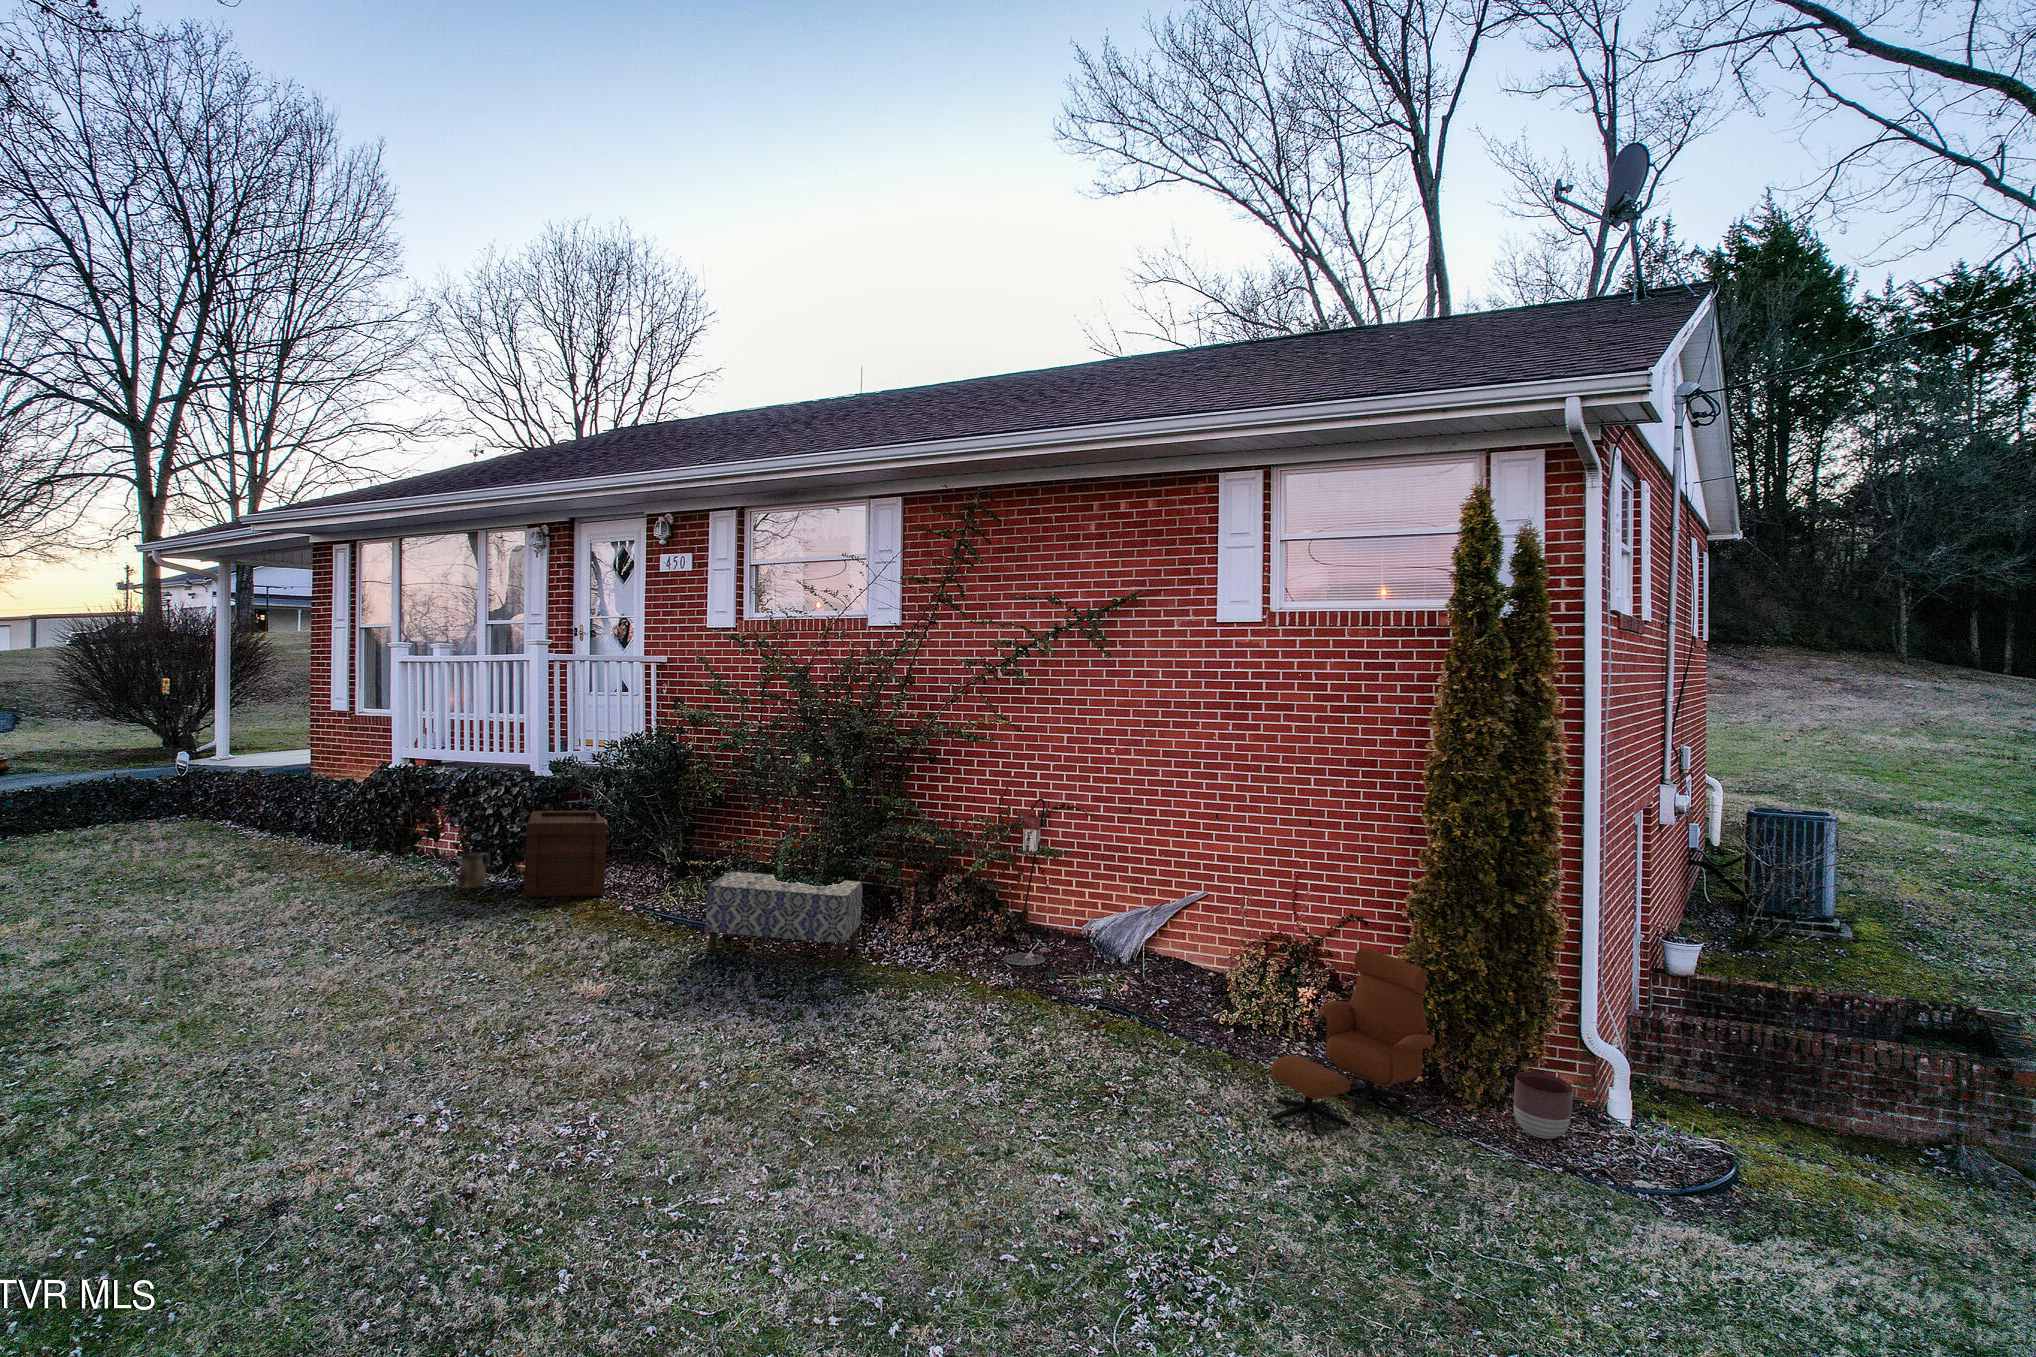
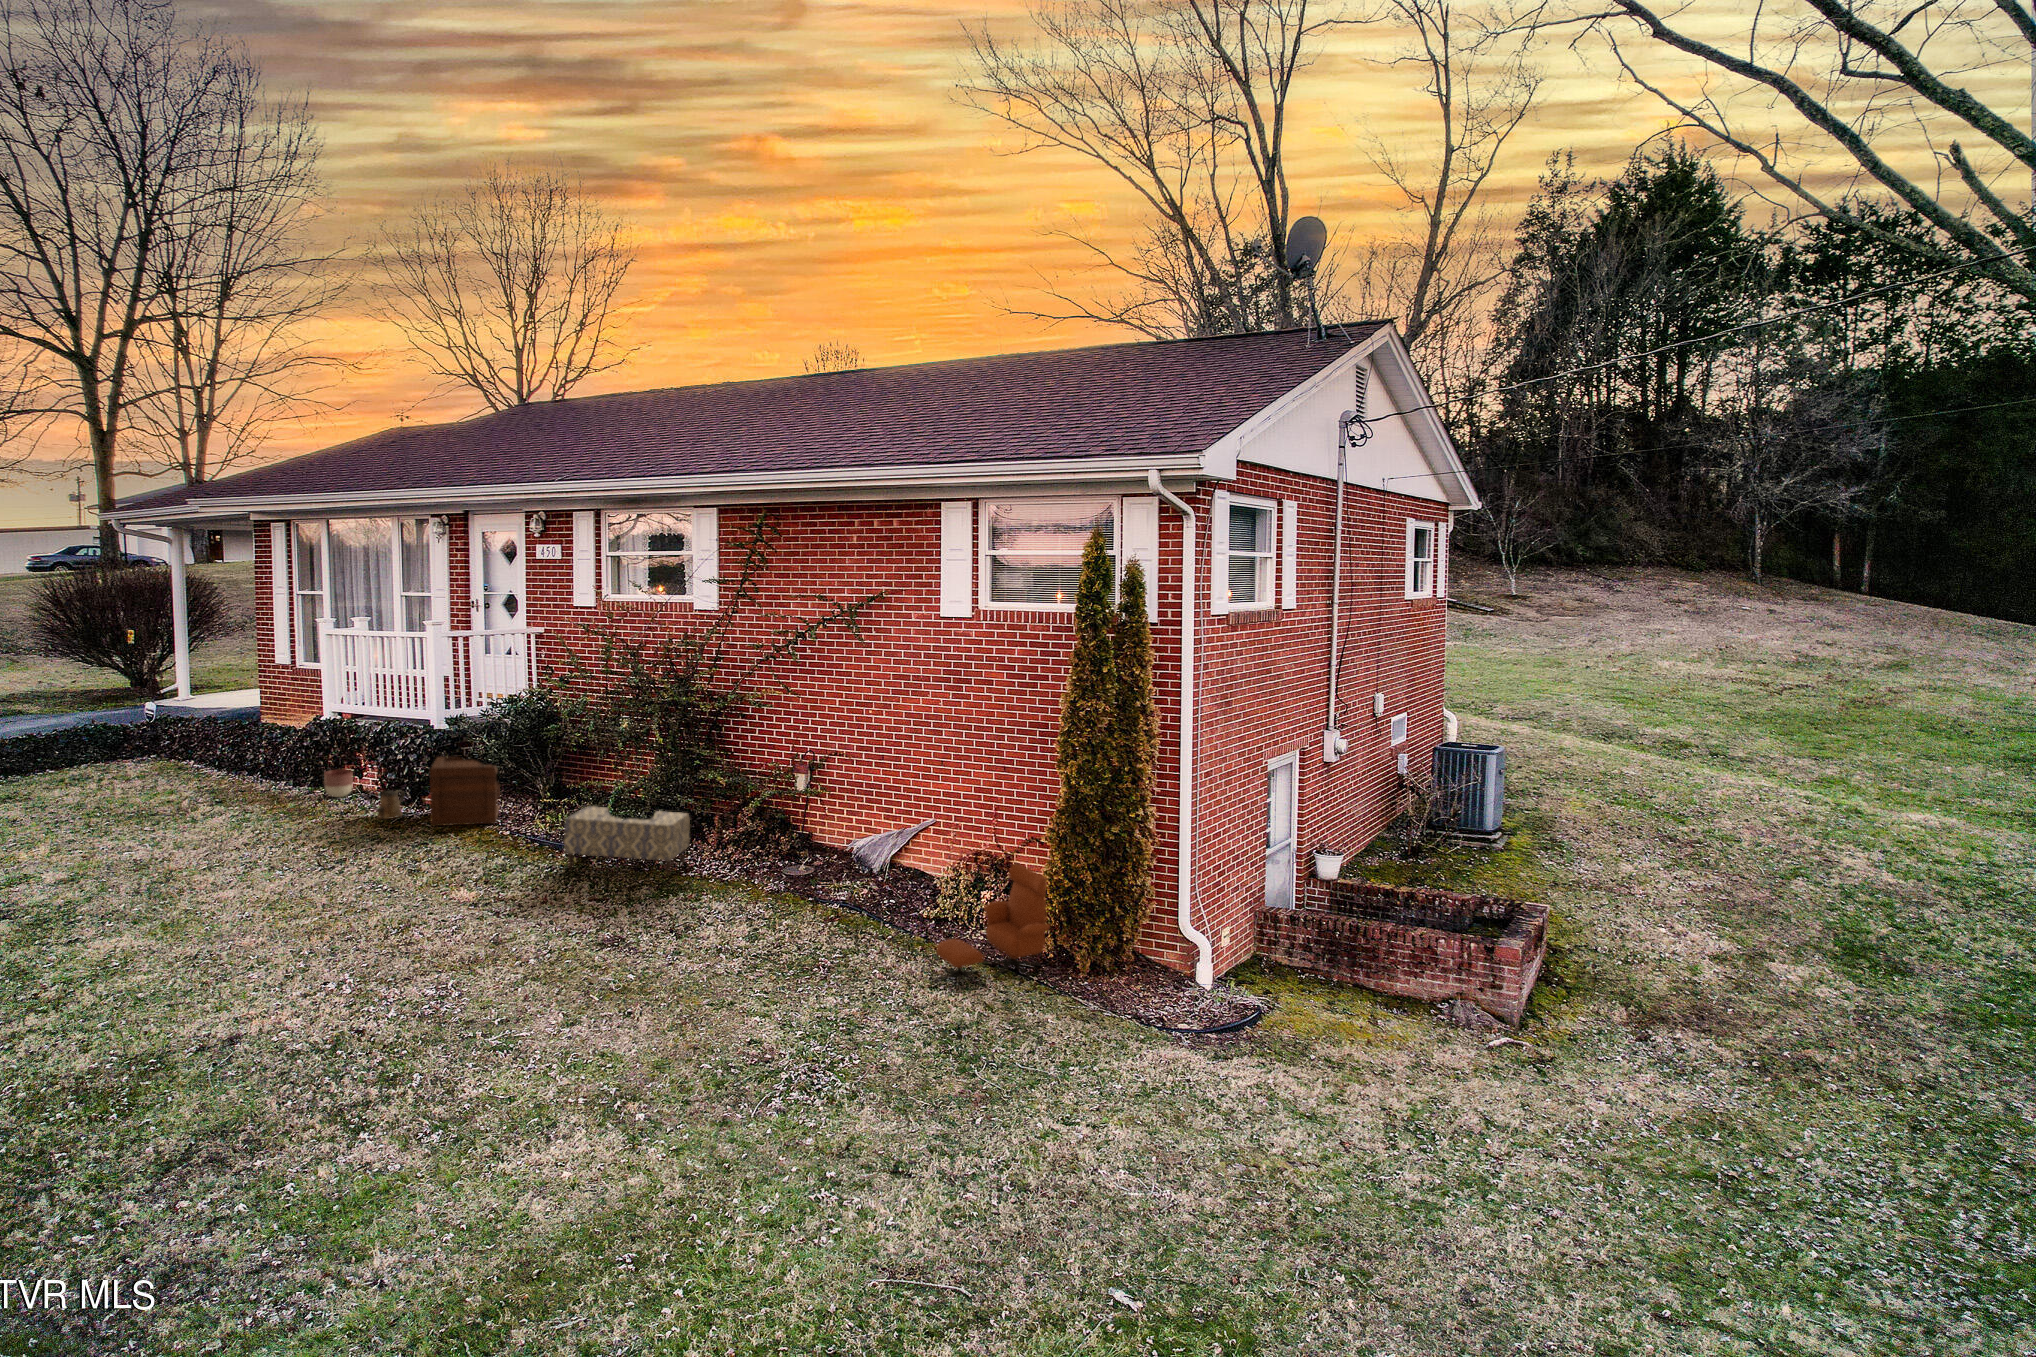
planter: present [1514,1072,1574,1139] -> present [324,769,353,797]

